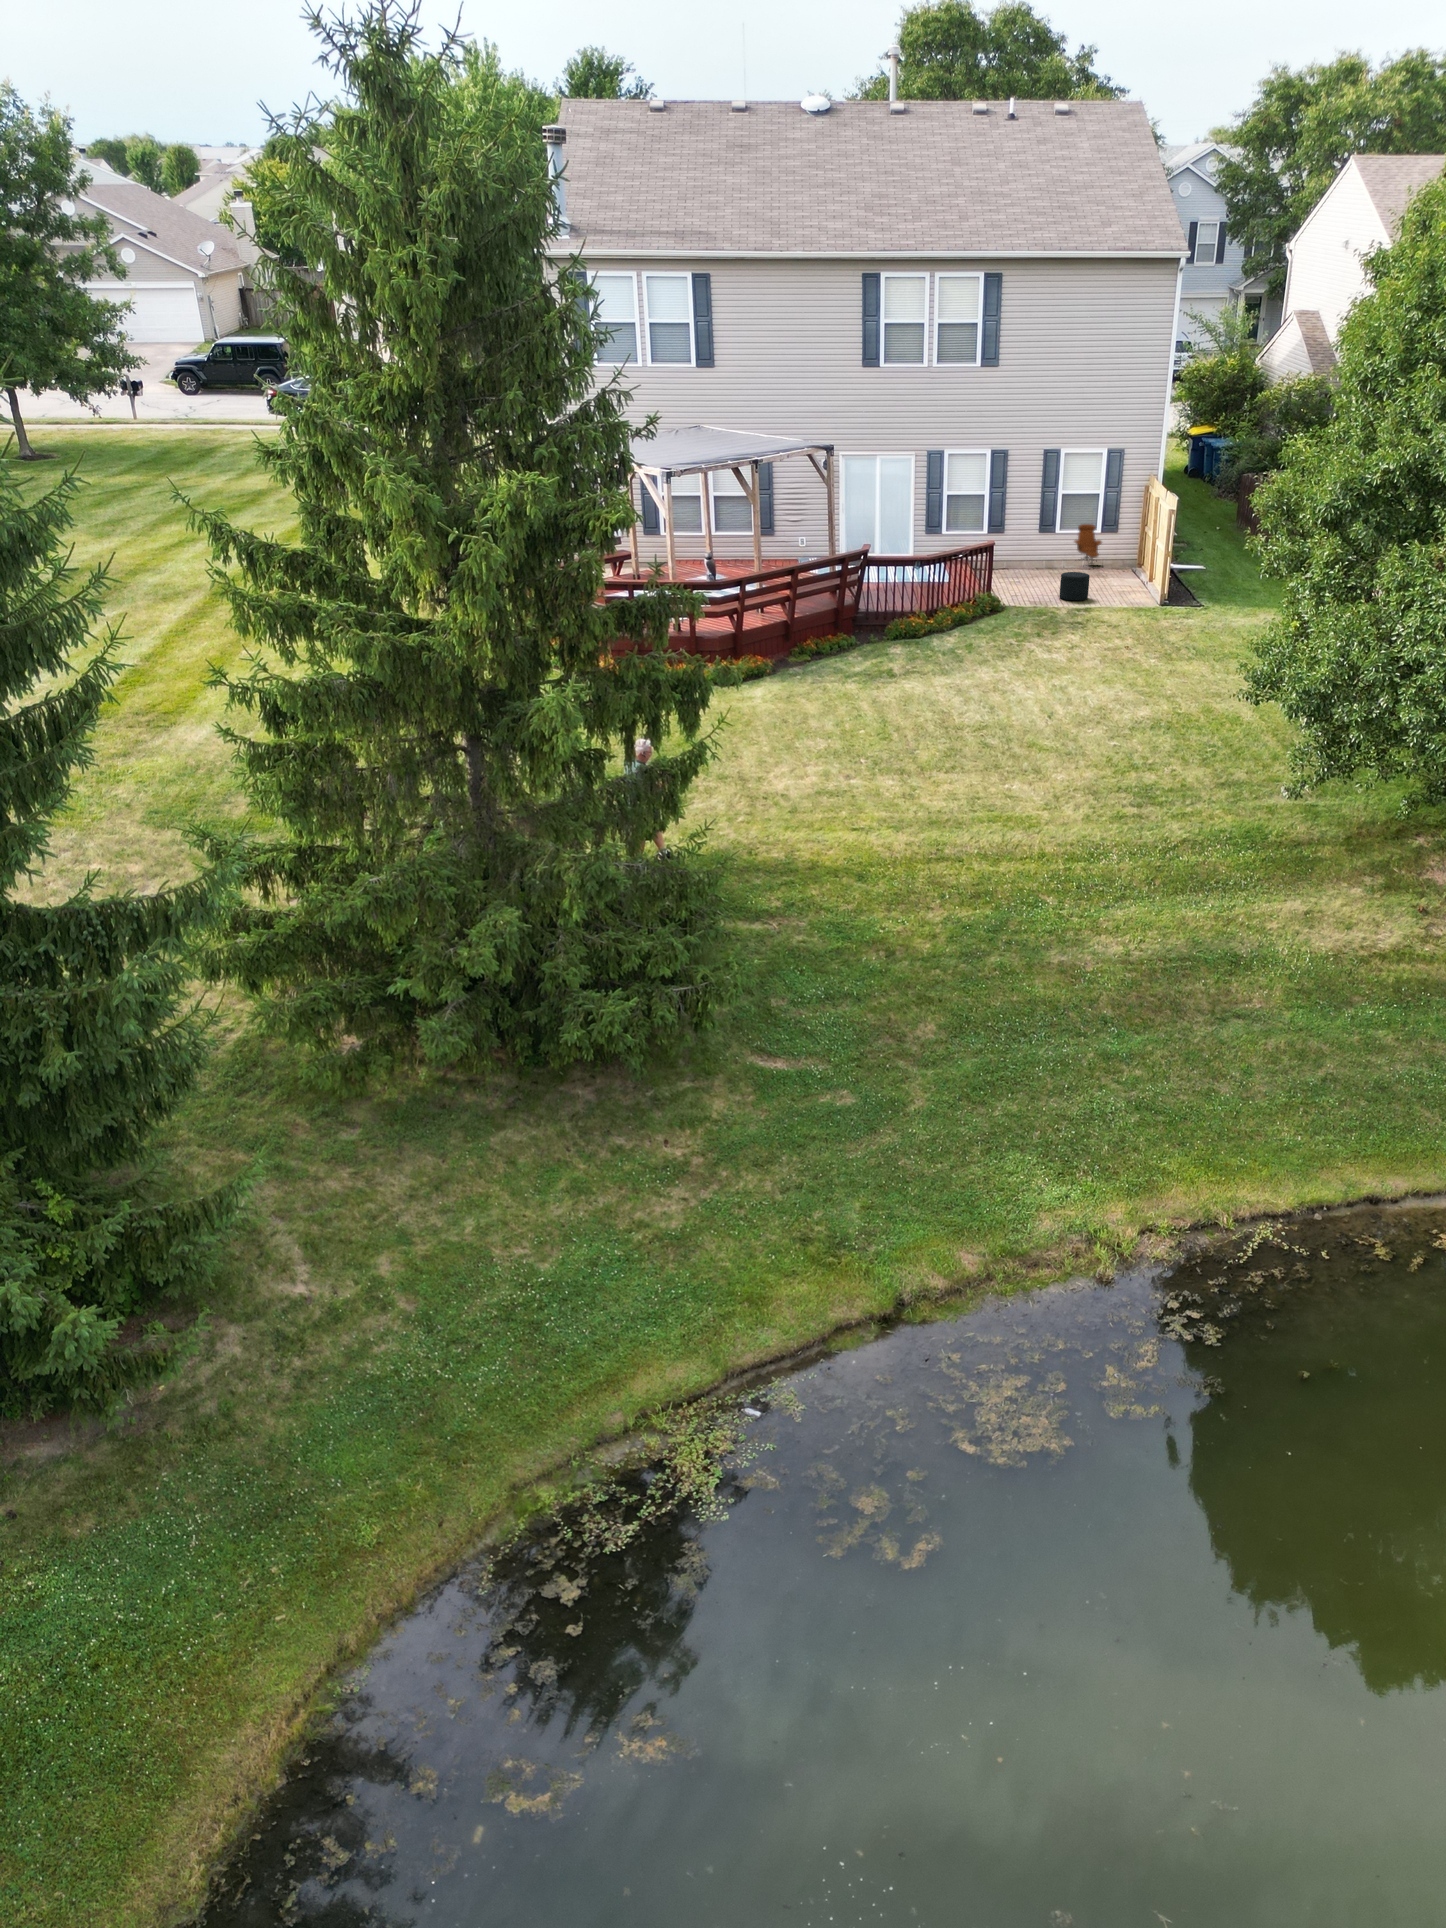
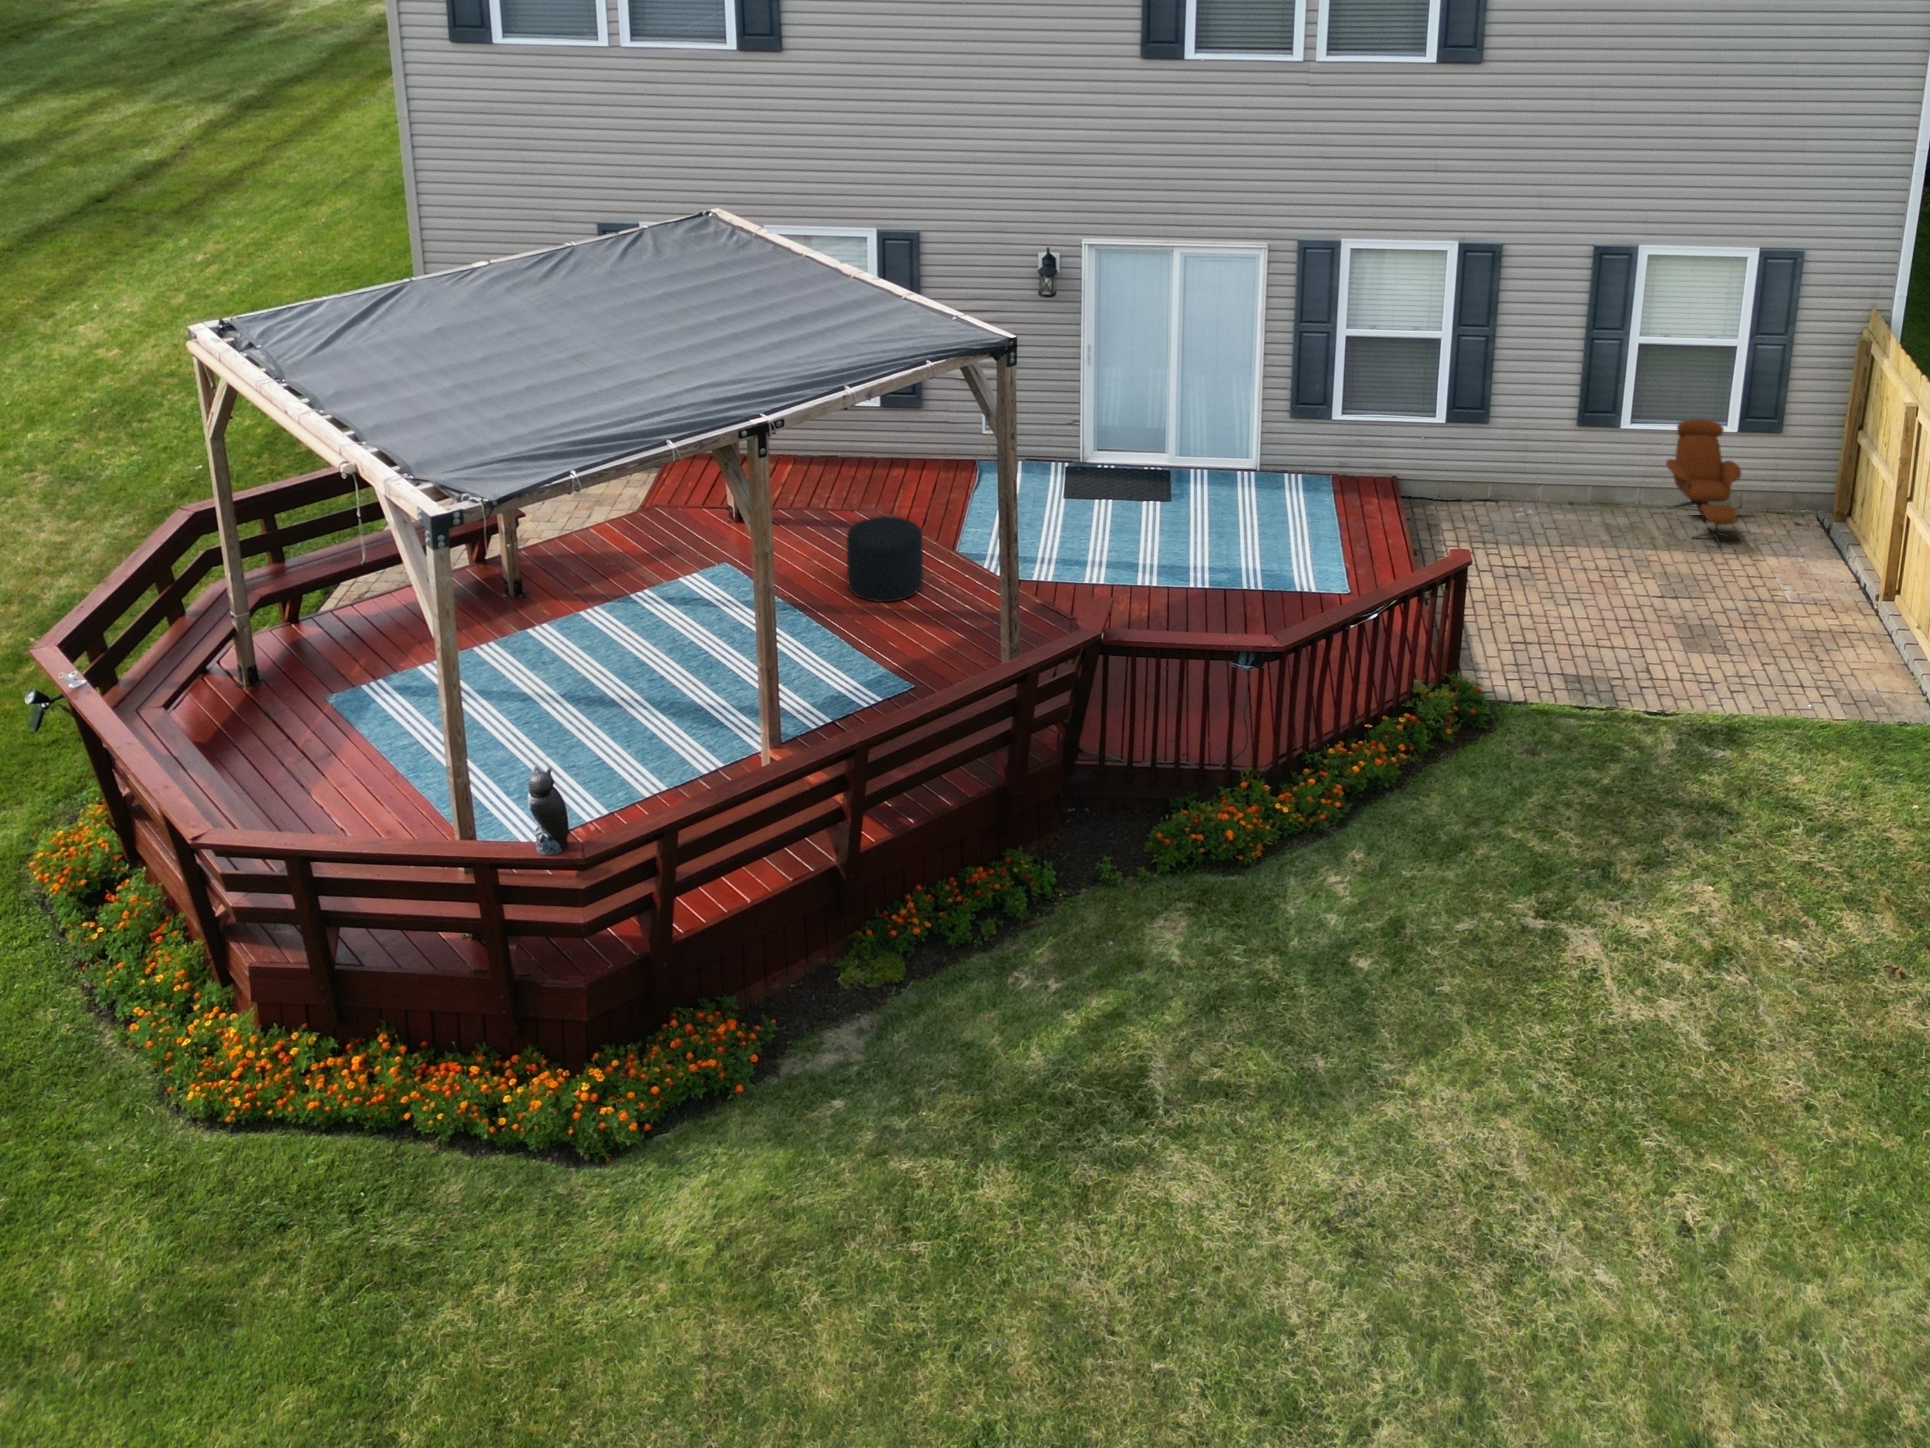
ottoman: present [1059,572,1090,601] -> present [847,516,923,602]

